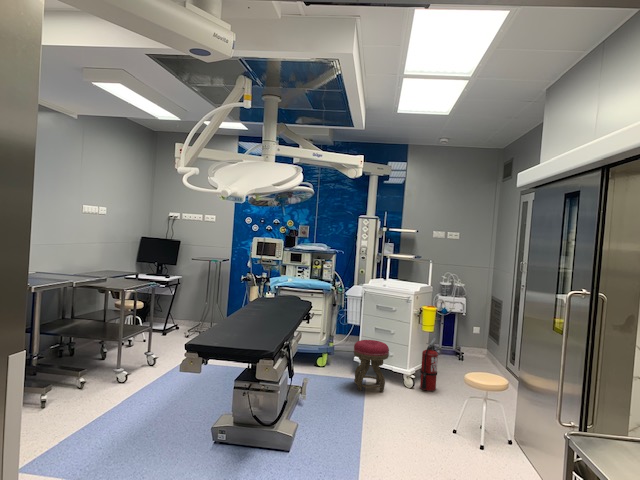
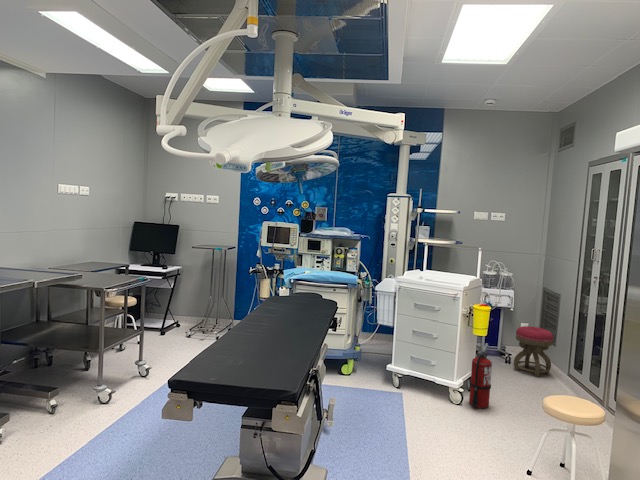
stool: present [354,340,389,392] -> present [514,326,554,377]

